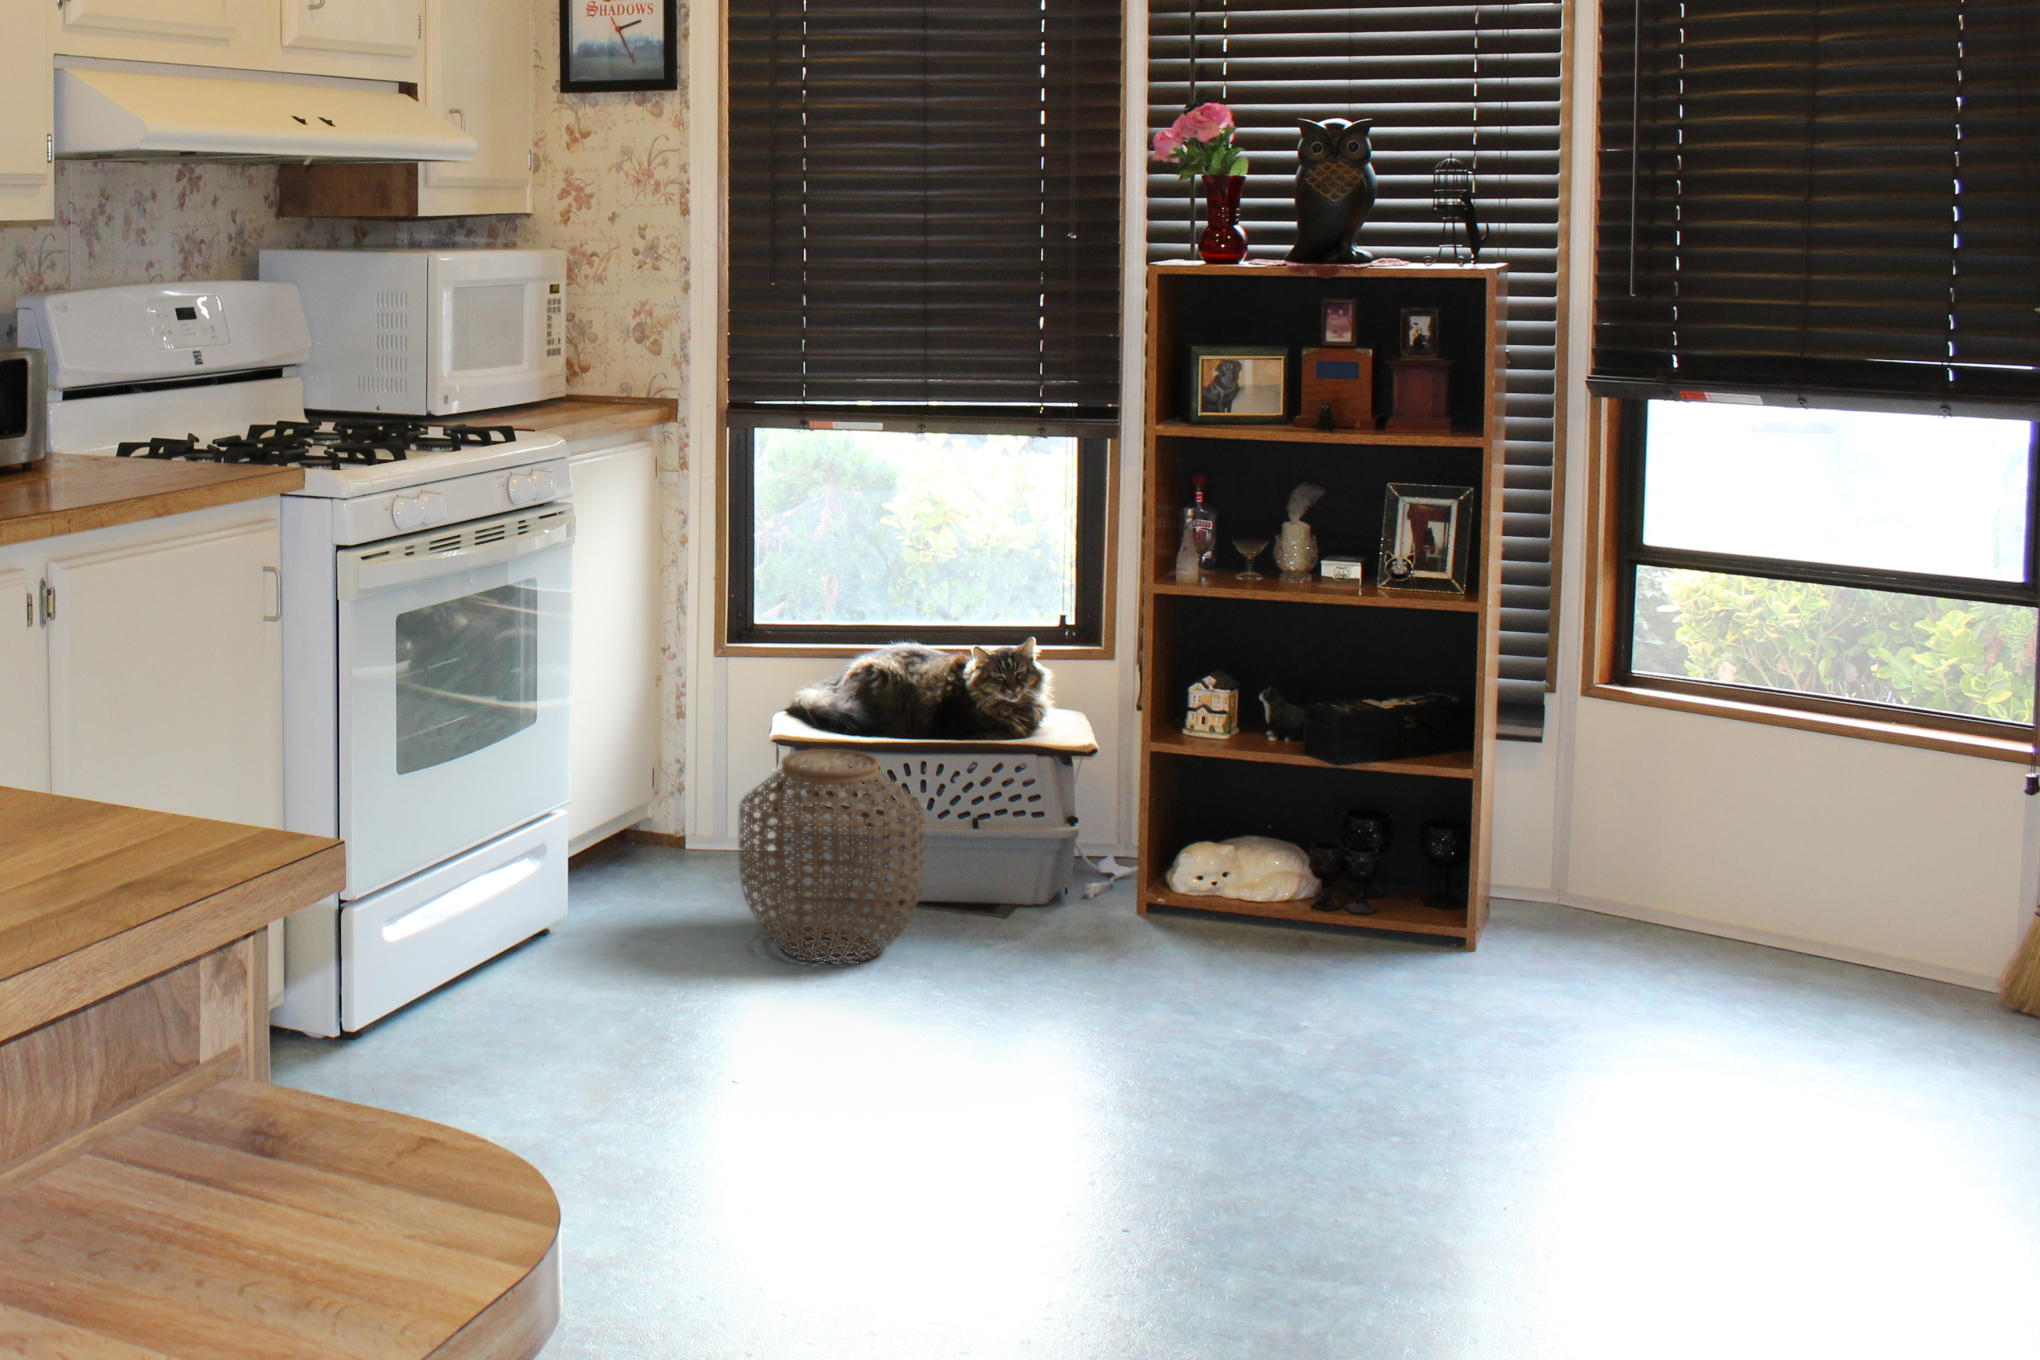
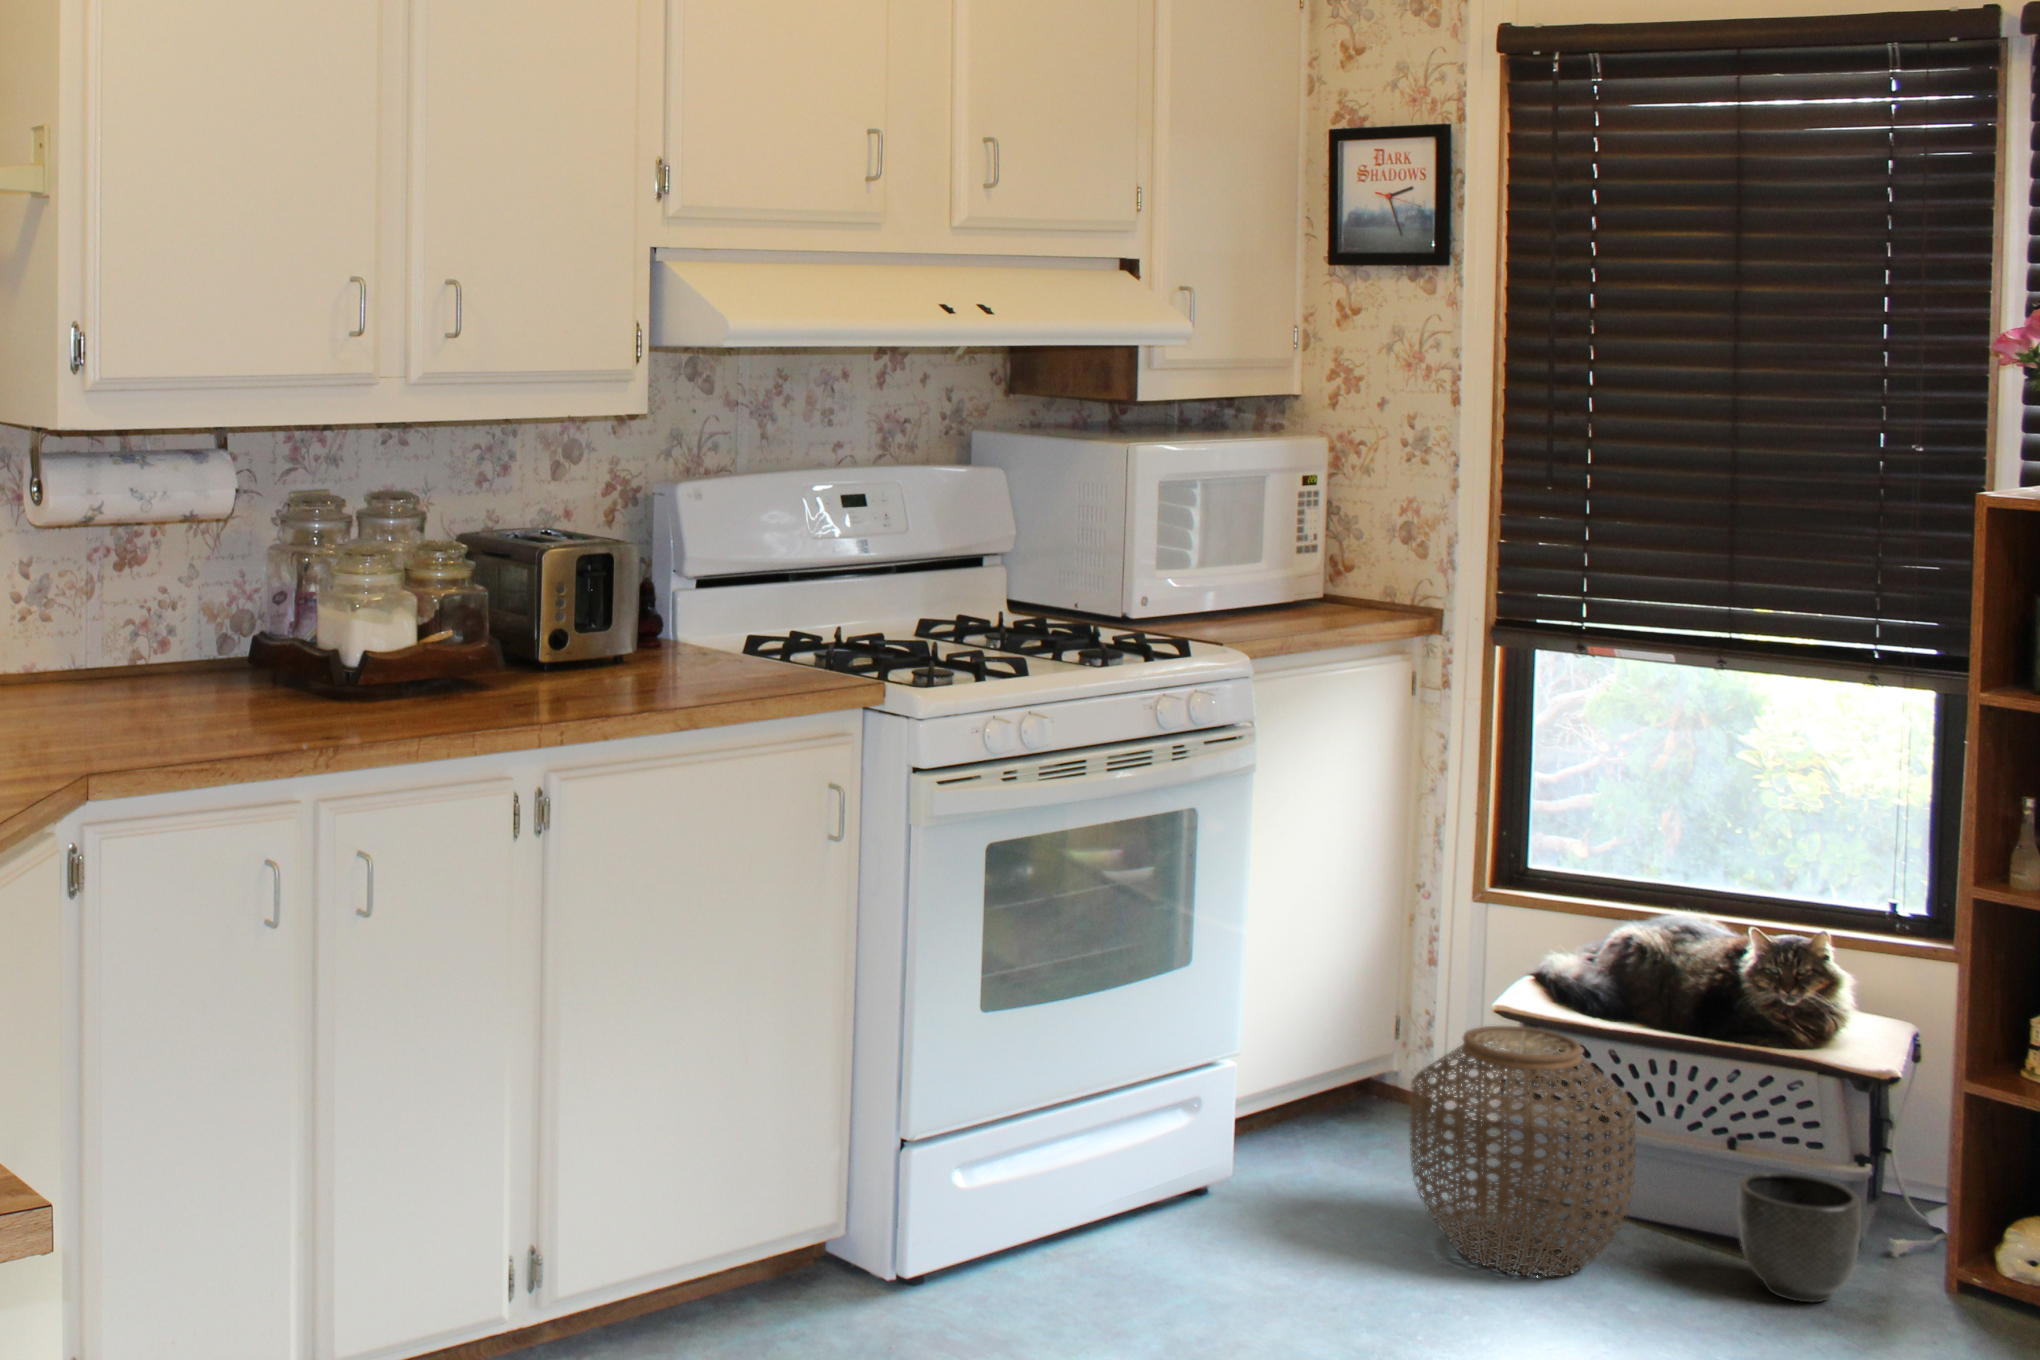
planter: none [995,841,1090,945] -> present [1738,1172,1861,1302]

